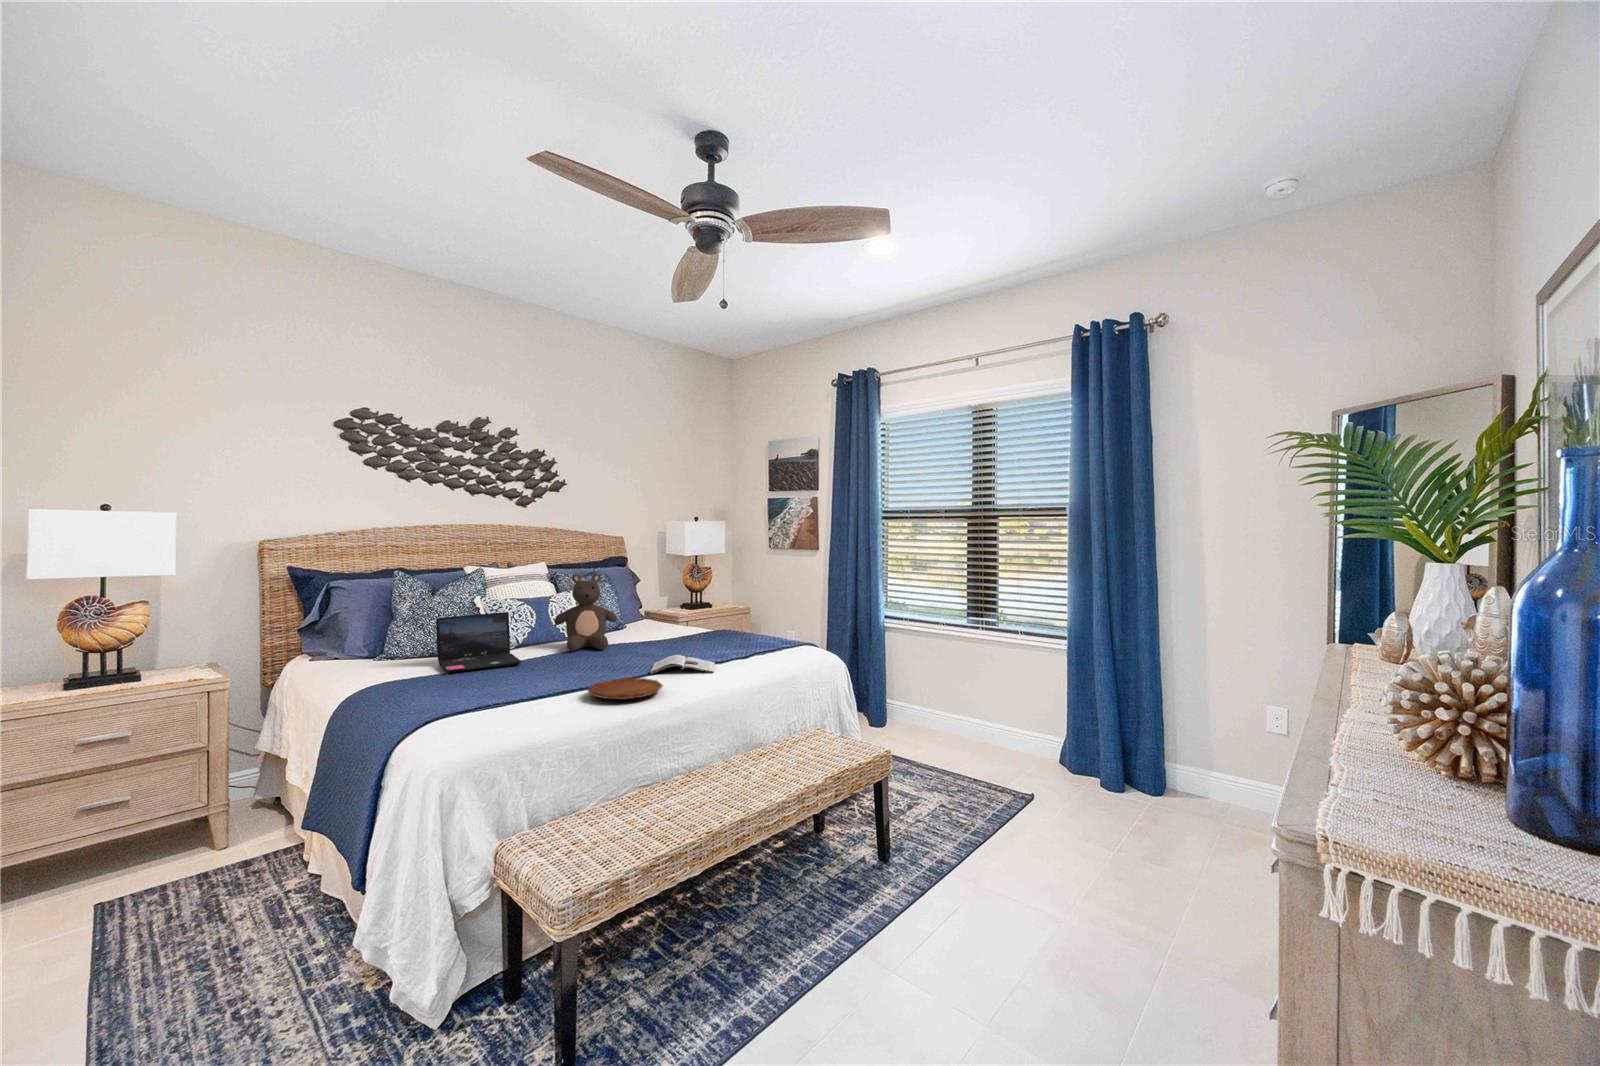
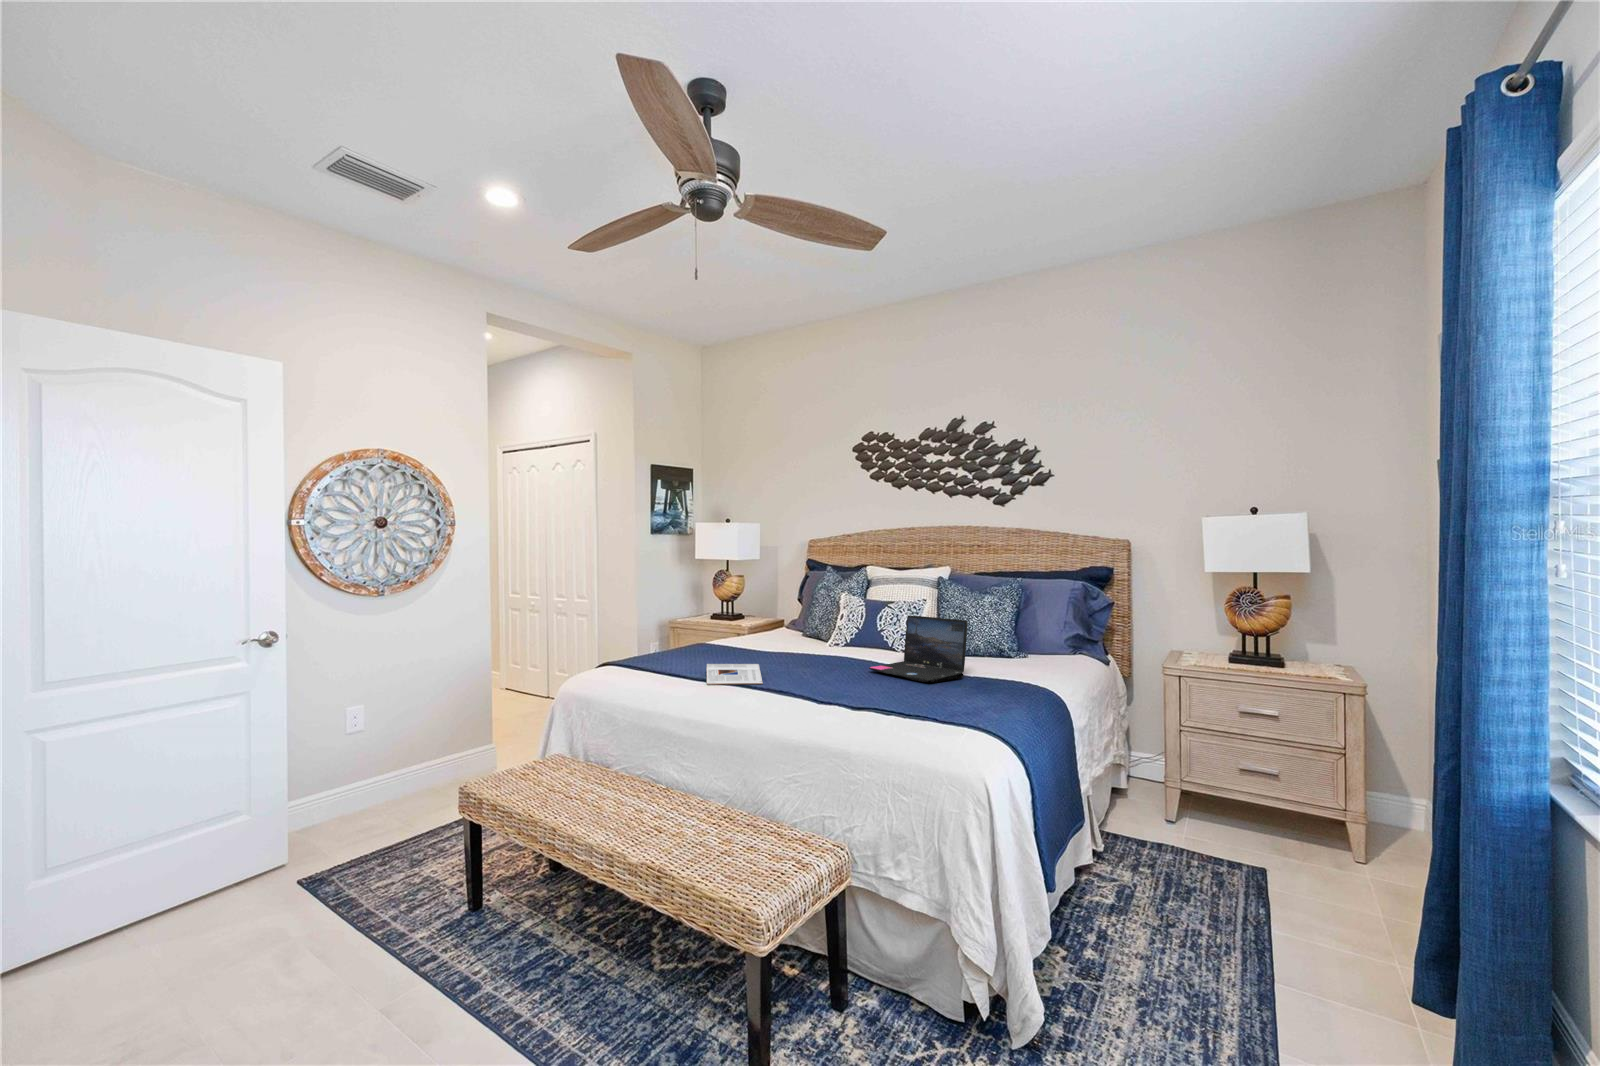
teddy bear: present [554,574,617,651] -> none [817,573,879,657]
laptop: present [436,612,521,672] -> present [869,615,968,683]
tray: present [588,678,663,699] -> none [584,656,657,672]

